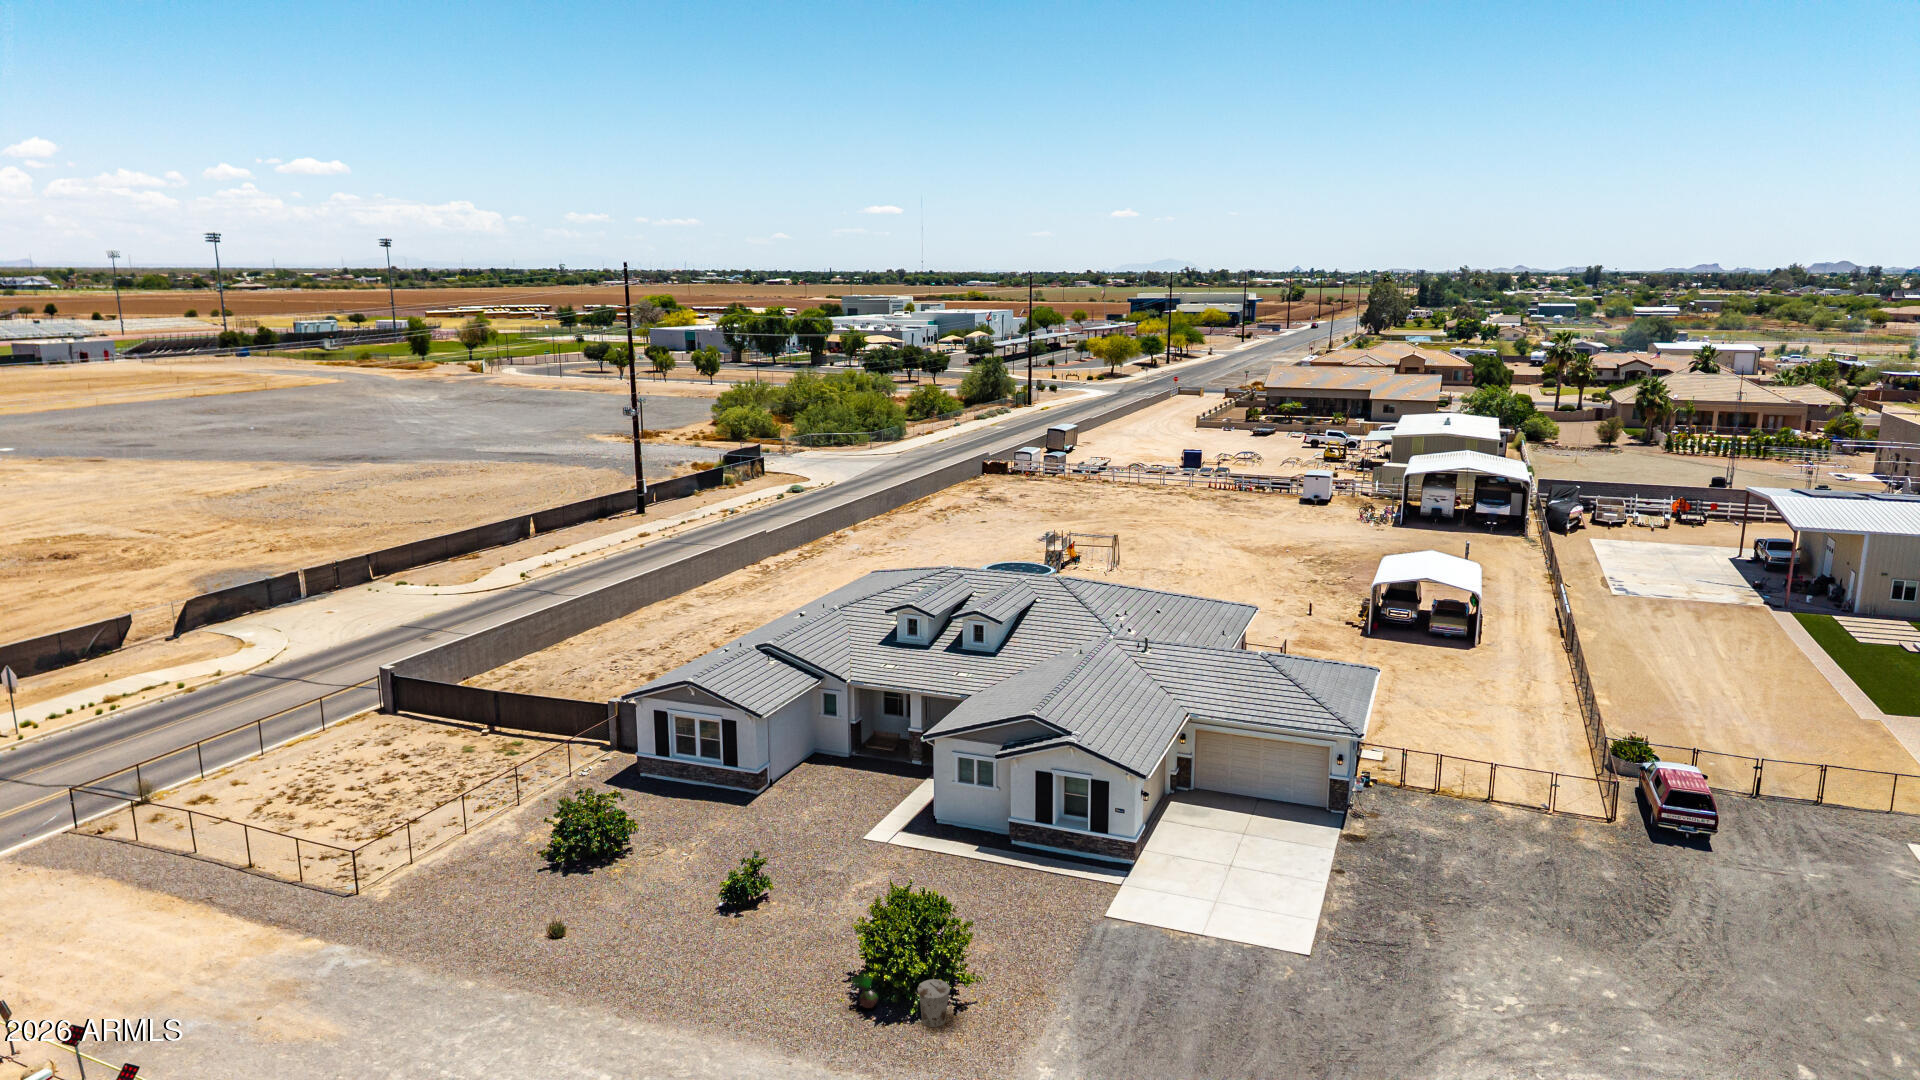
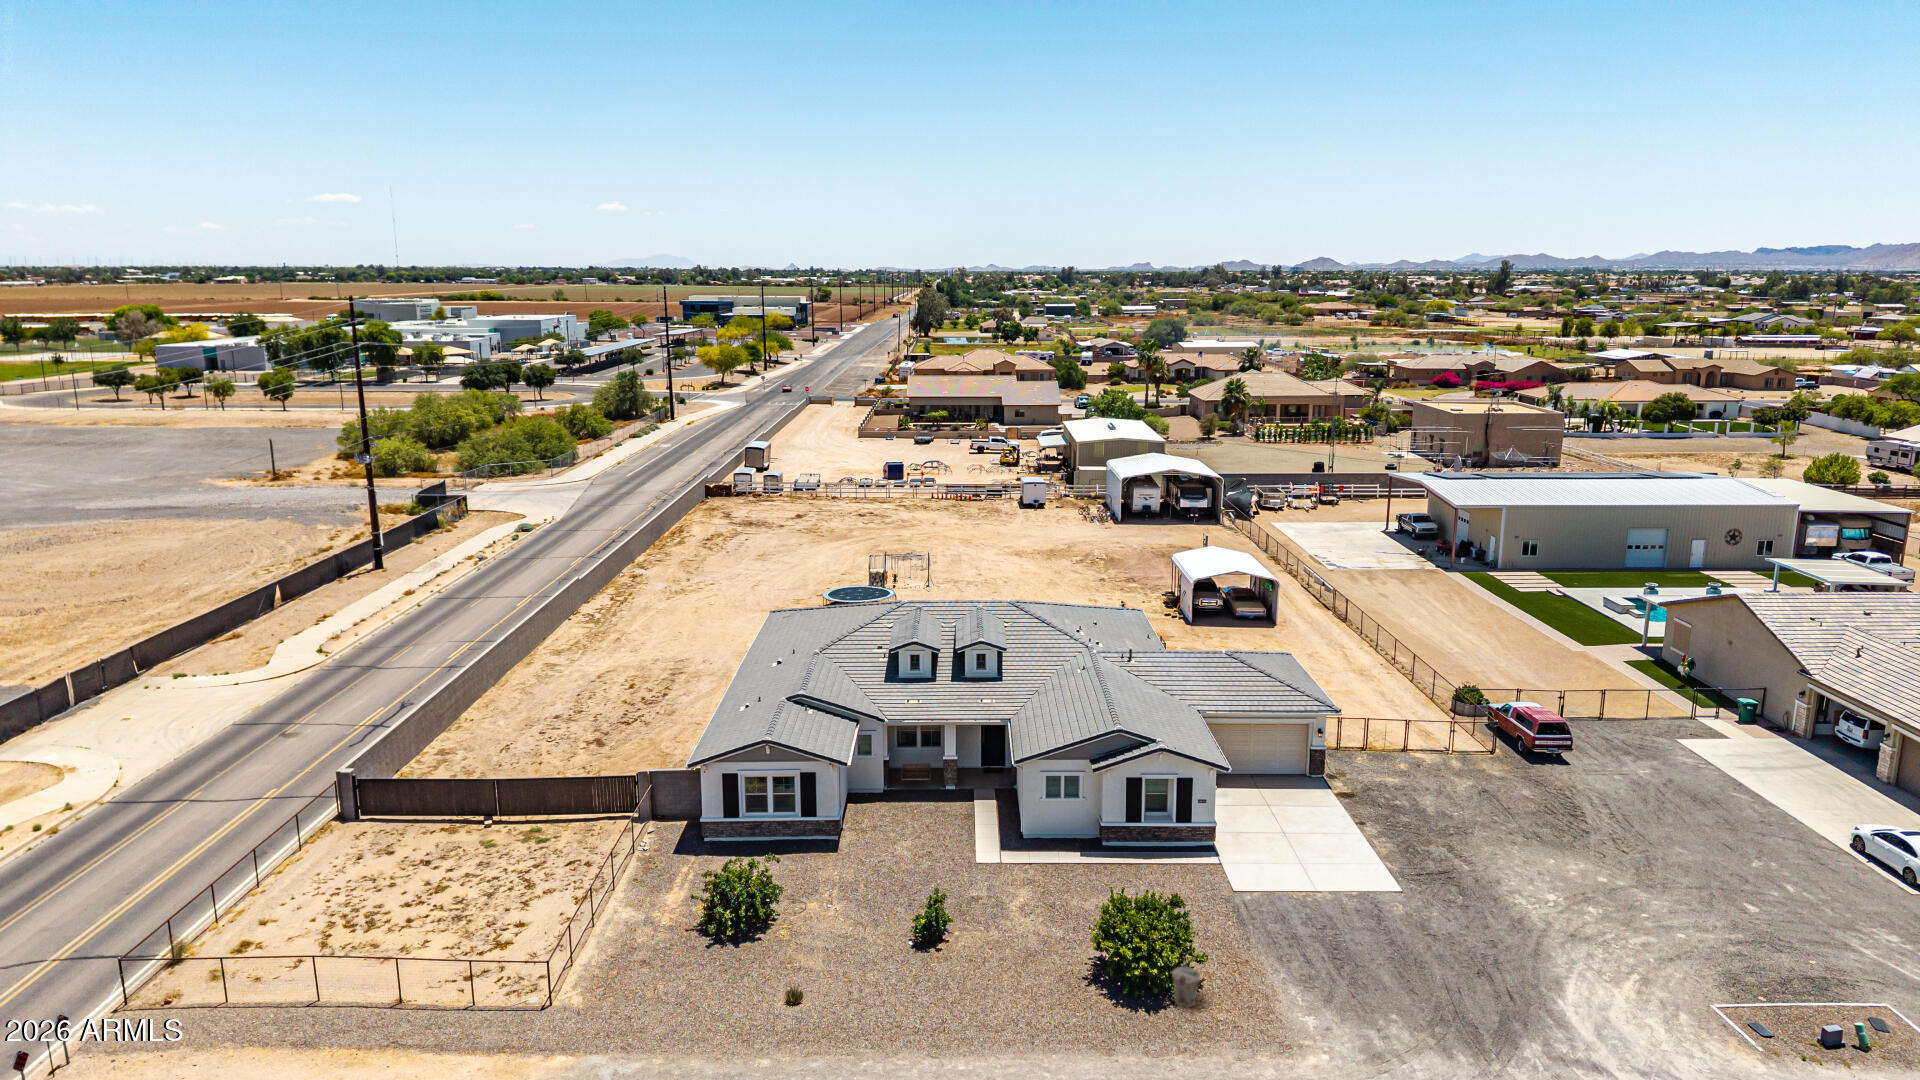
potted tree: present [853,974,877,1008] -> none [1113,972,1134,1004]

